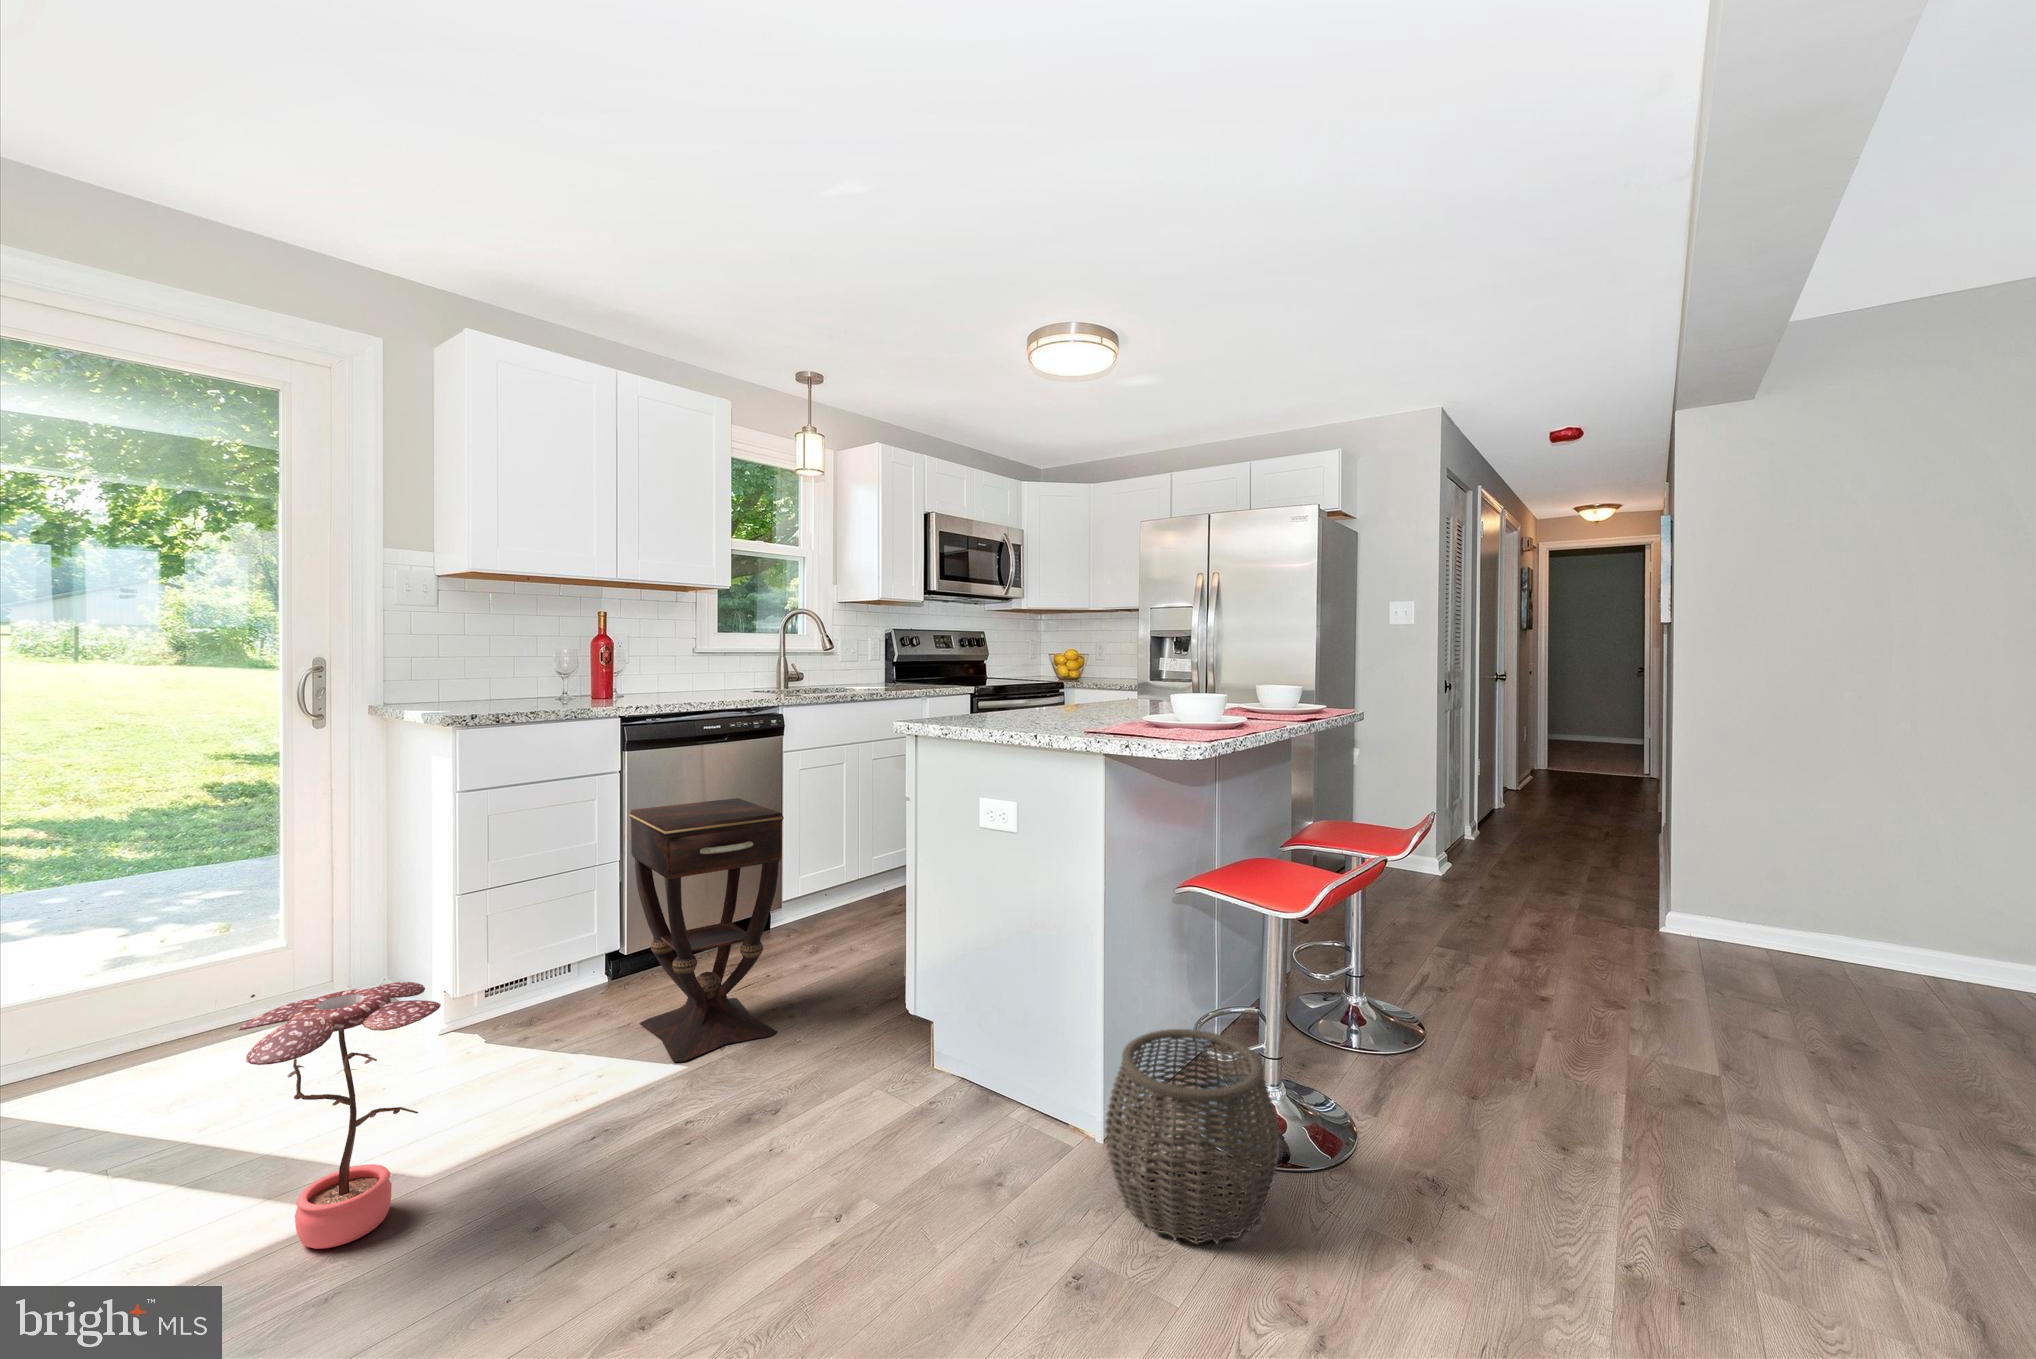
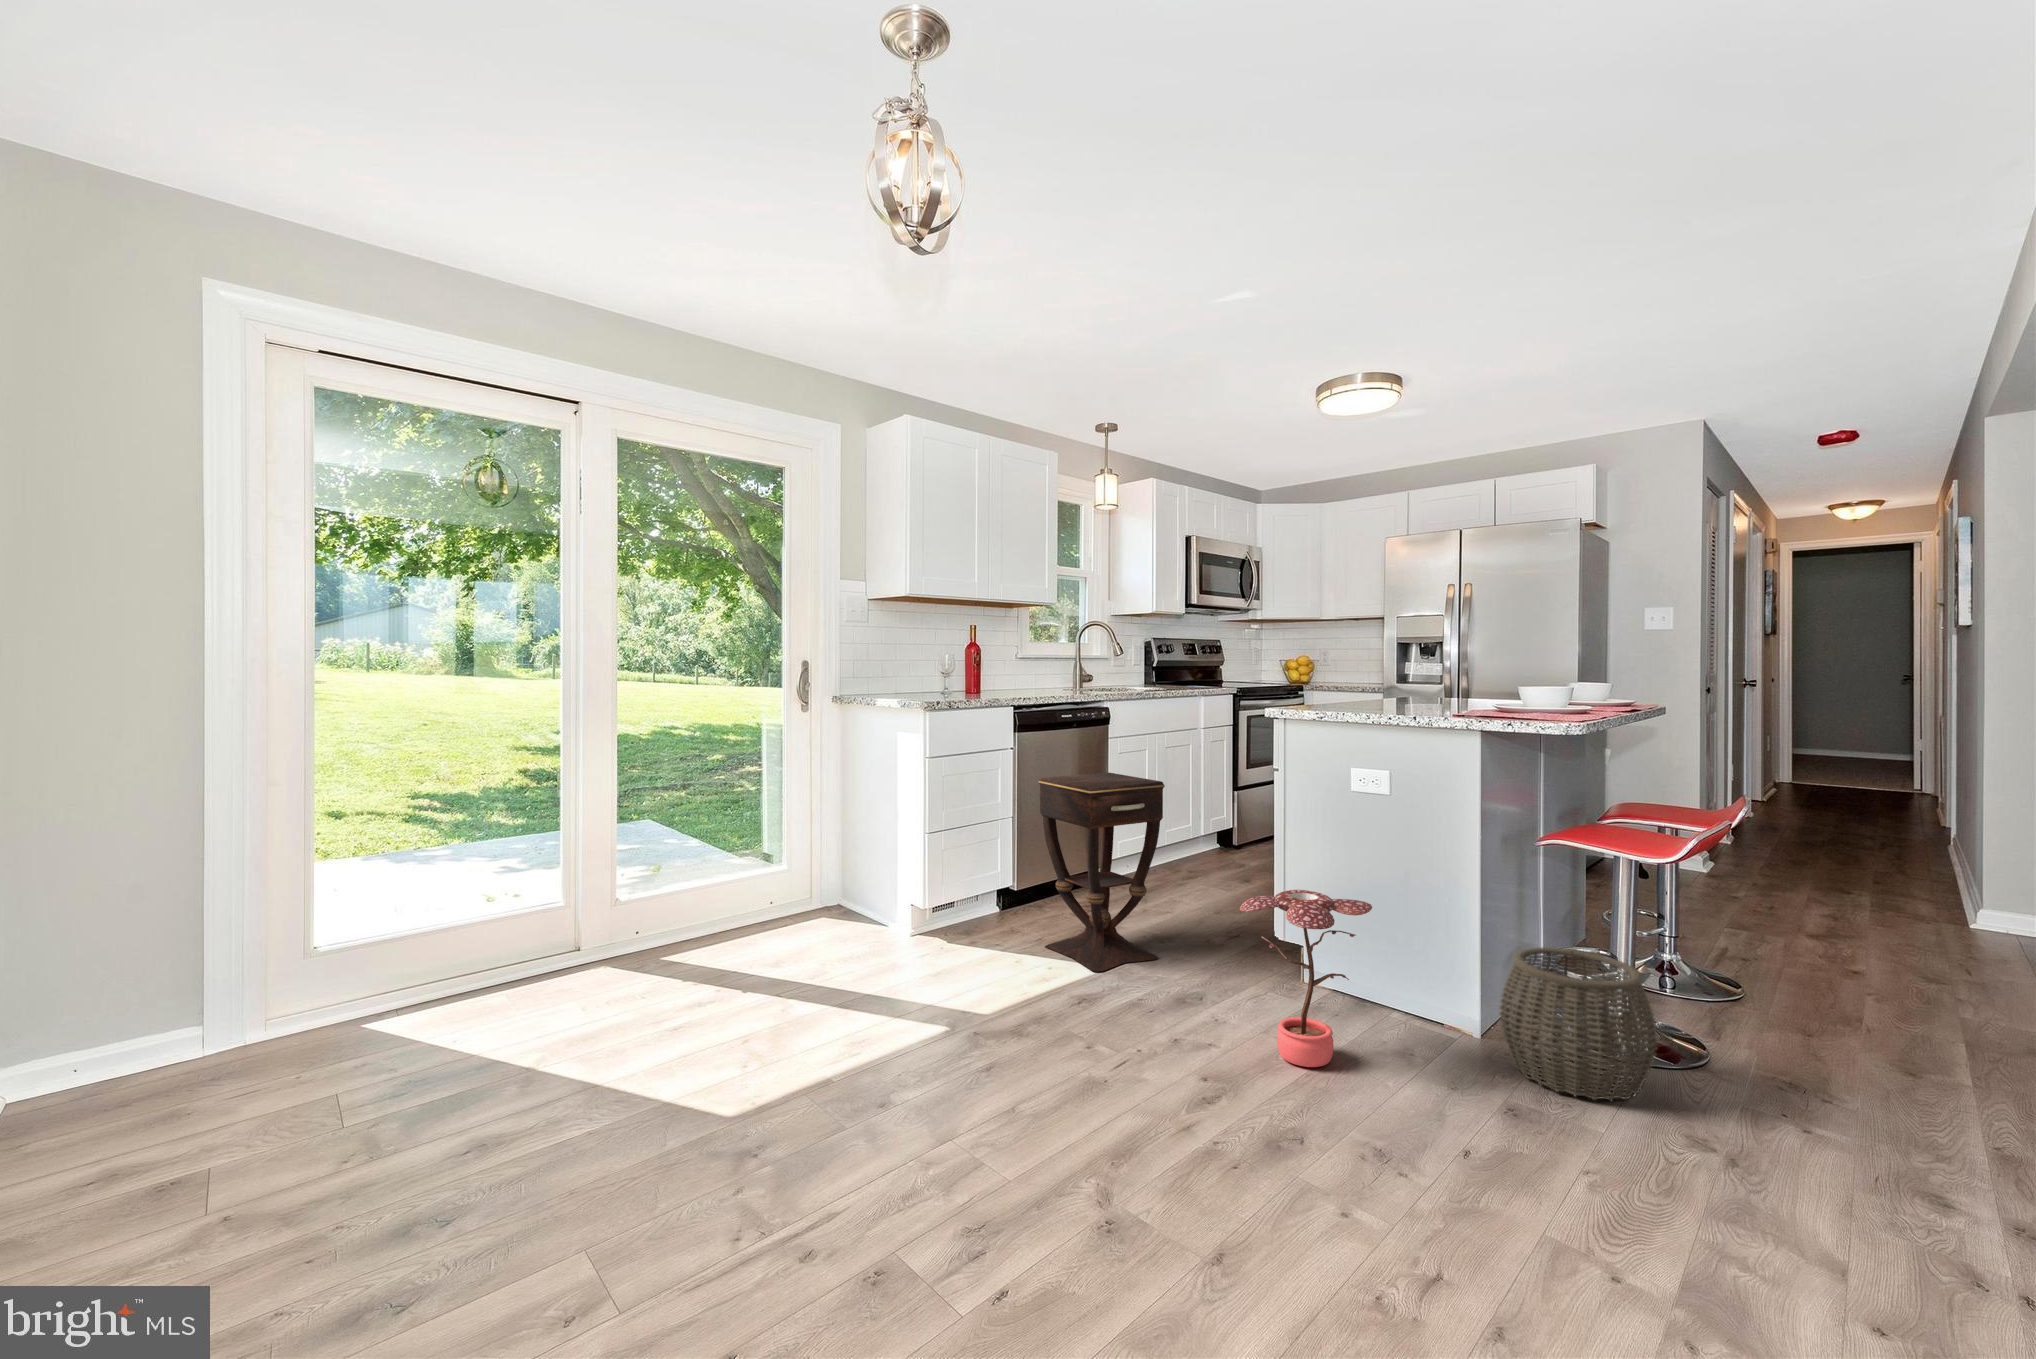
potted plant: present [238,982,441,1249] -> present [1240,890,1372,1067]

